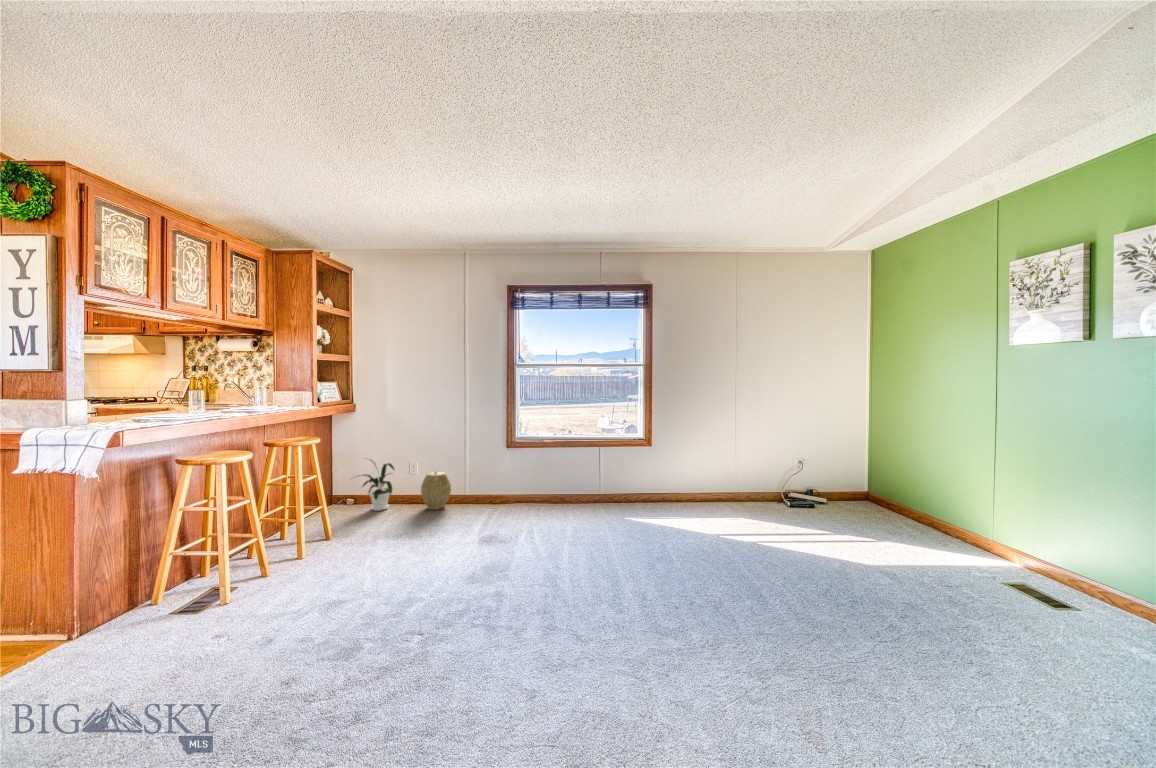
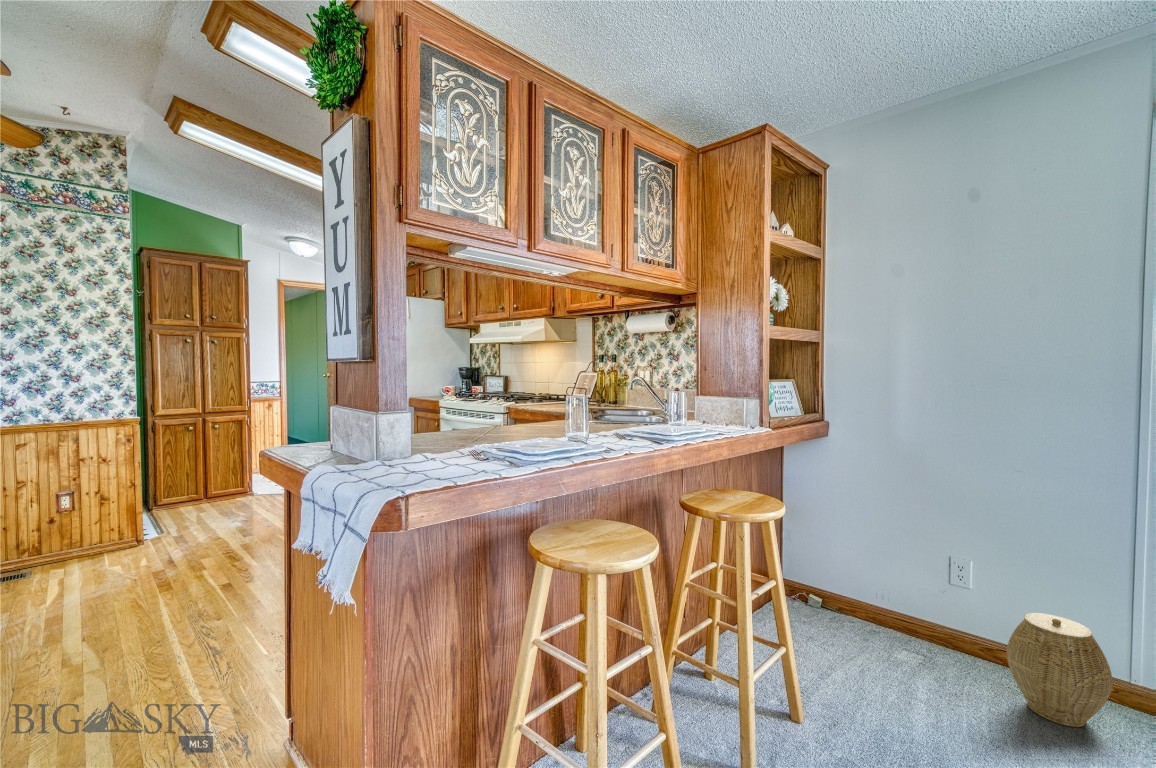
house plant: present [355,461,394,511] -> none [827,538,935,667]

